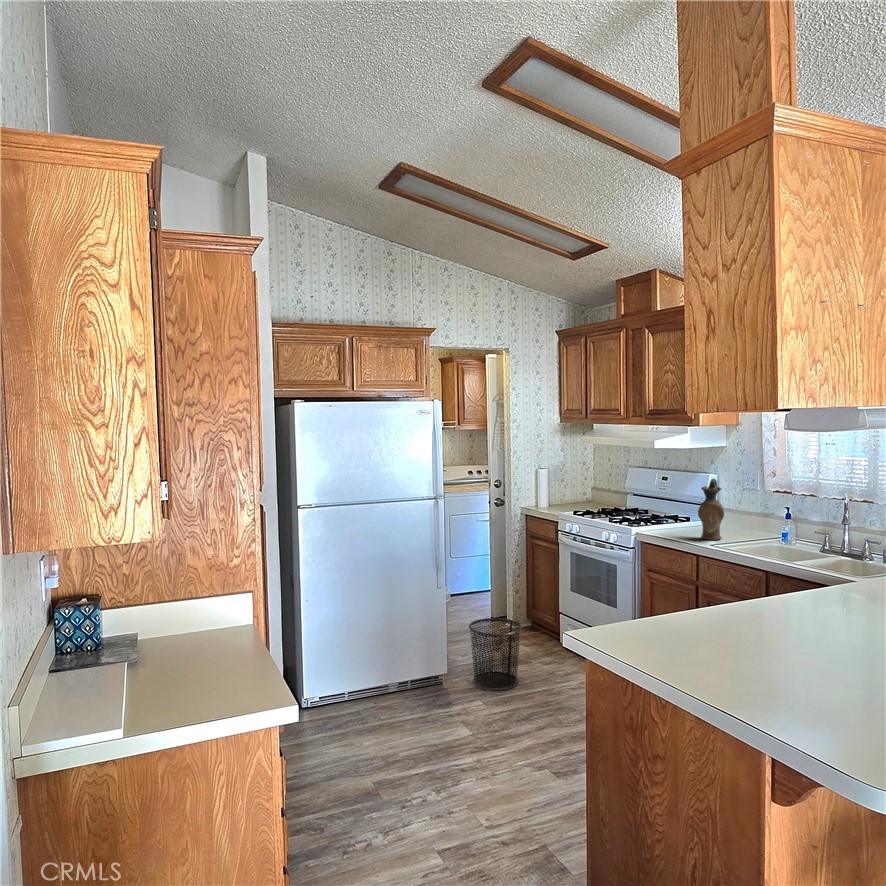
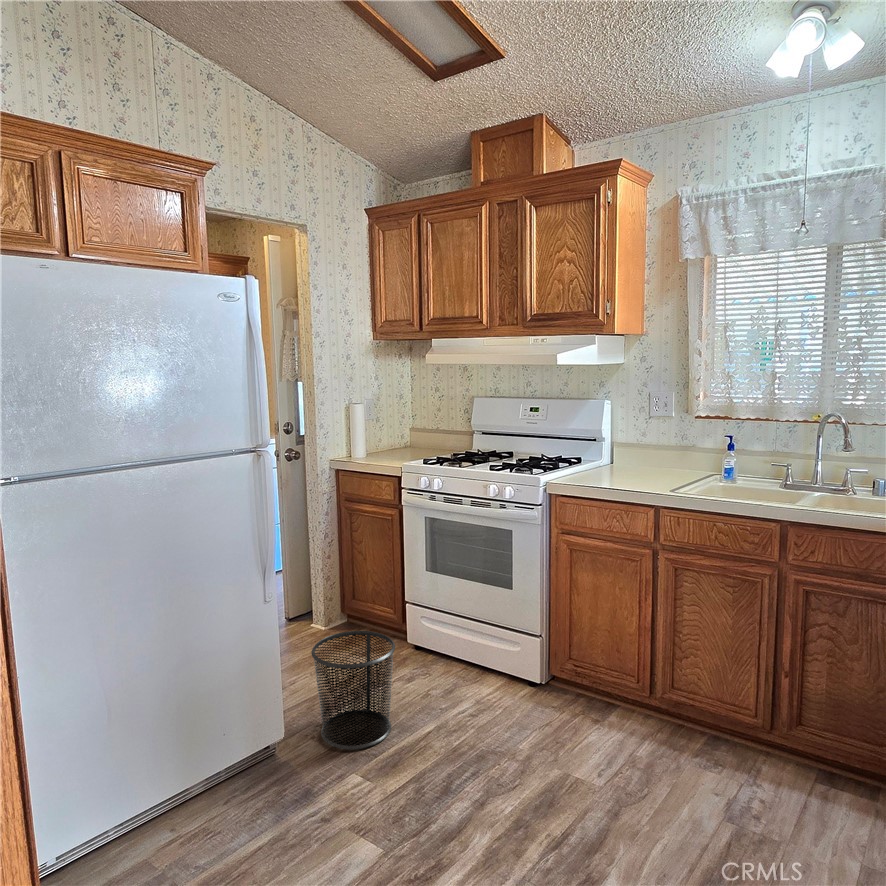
ceramic pitcher: present [698,478,724,540] -> none [639,401,674,483]

